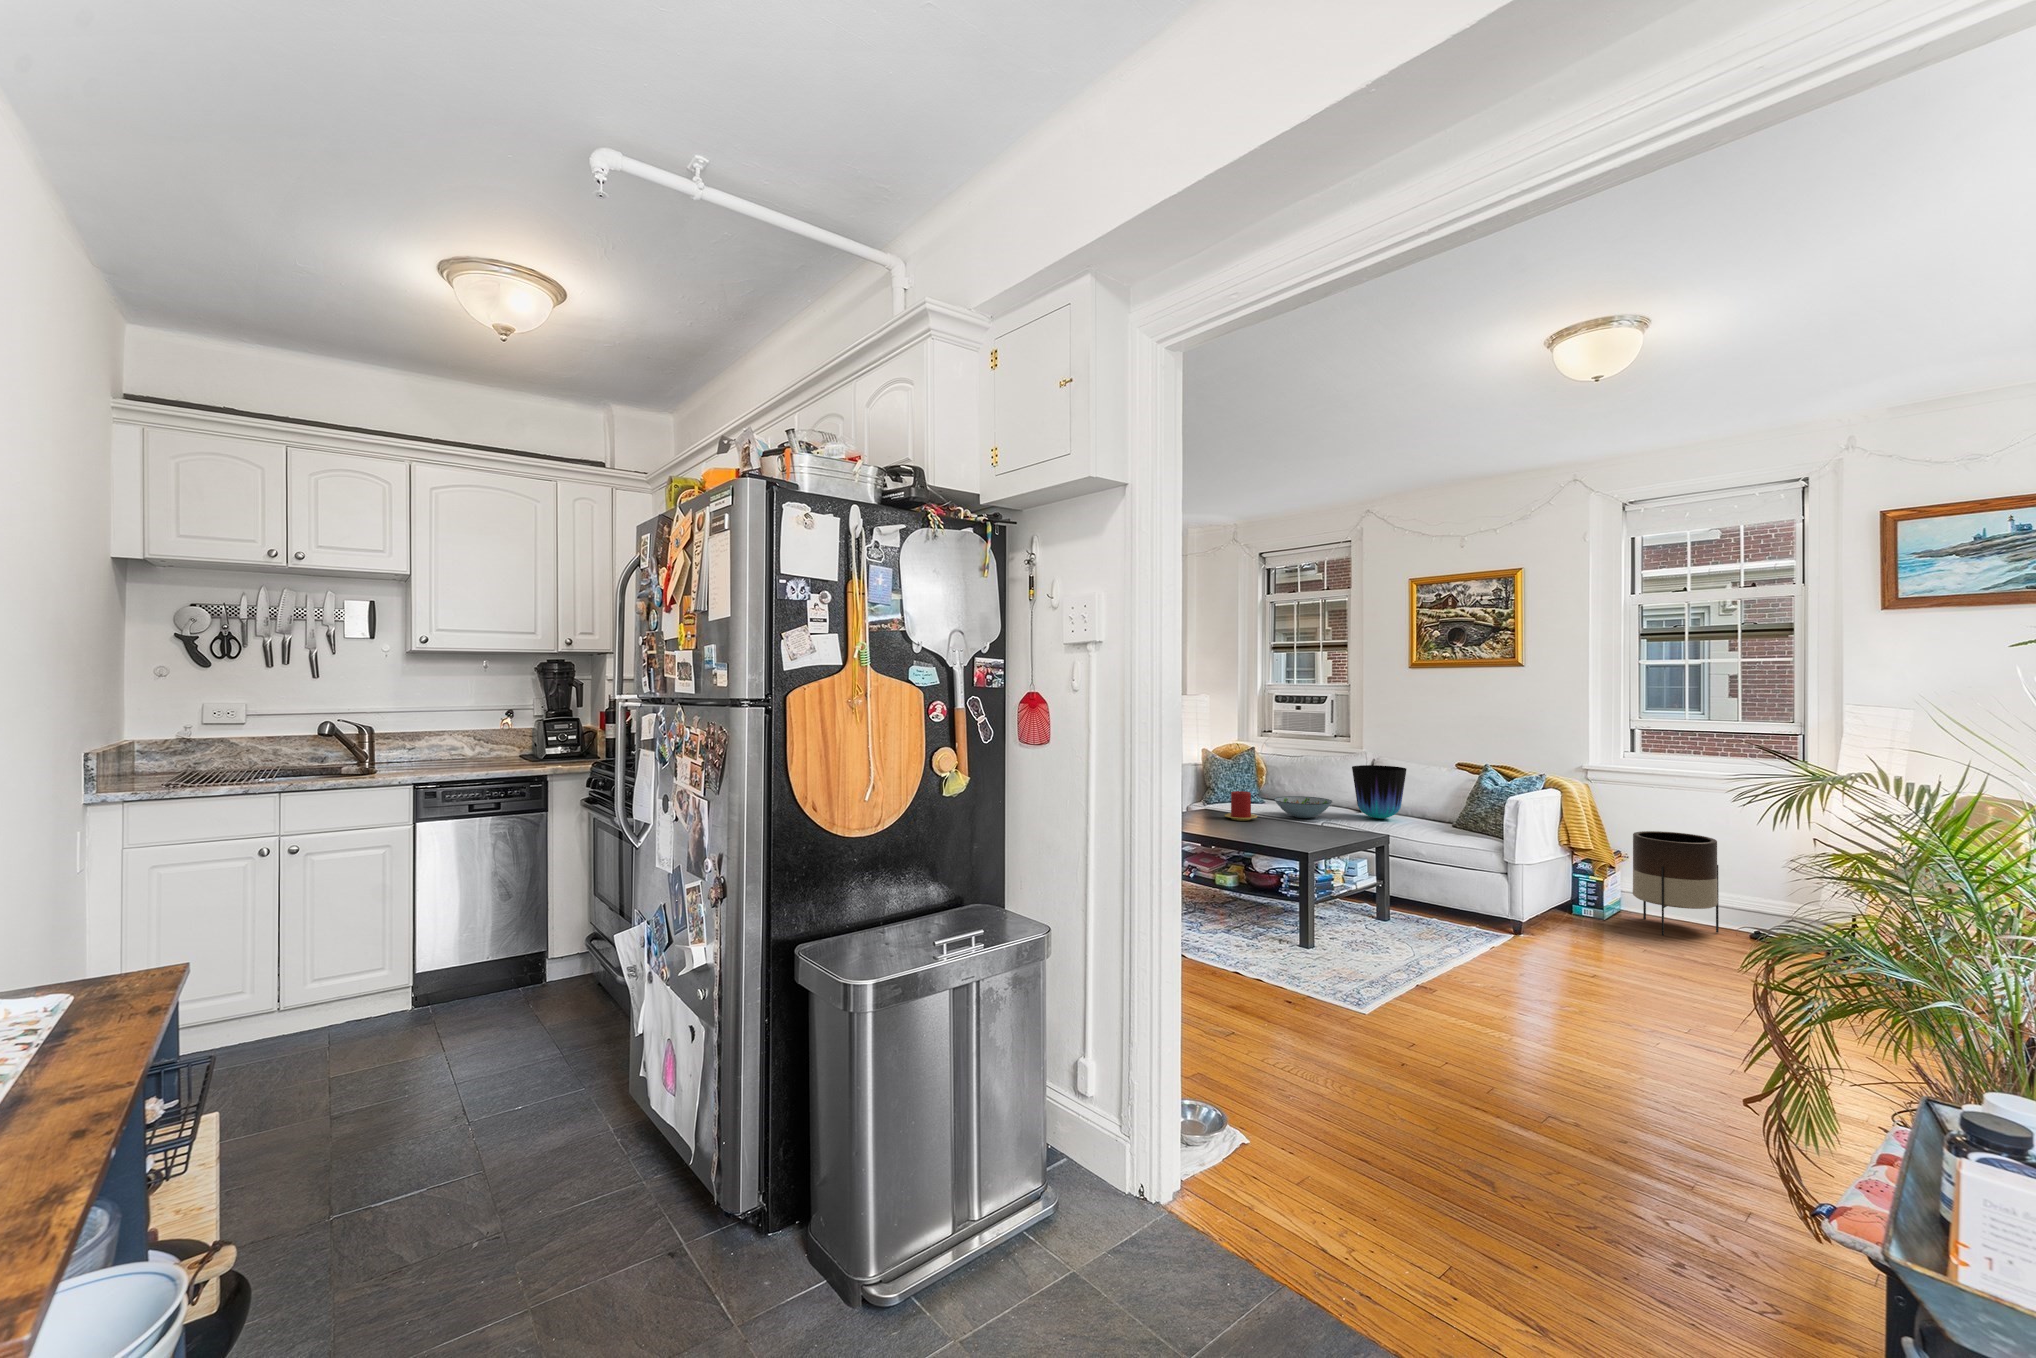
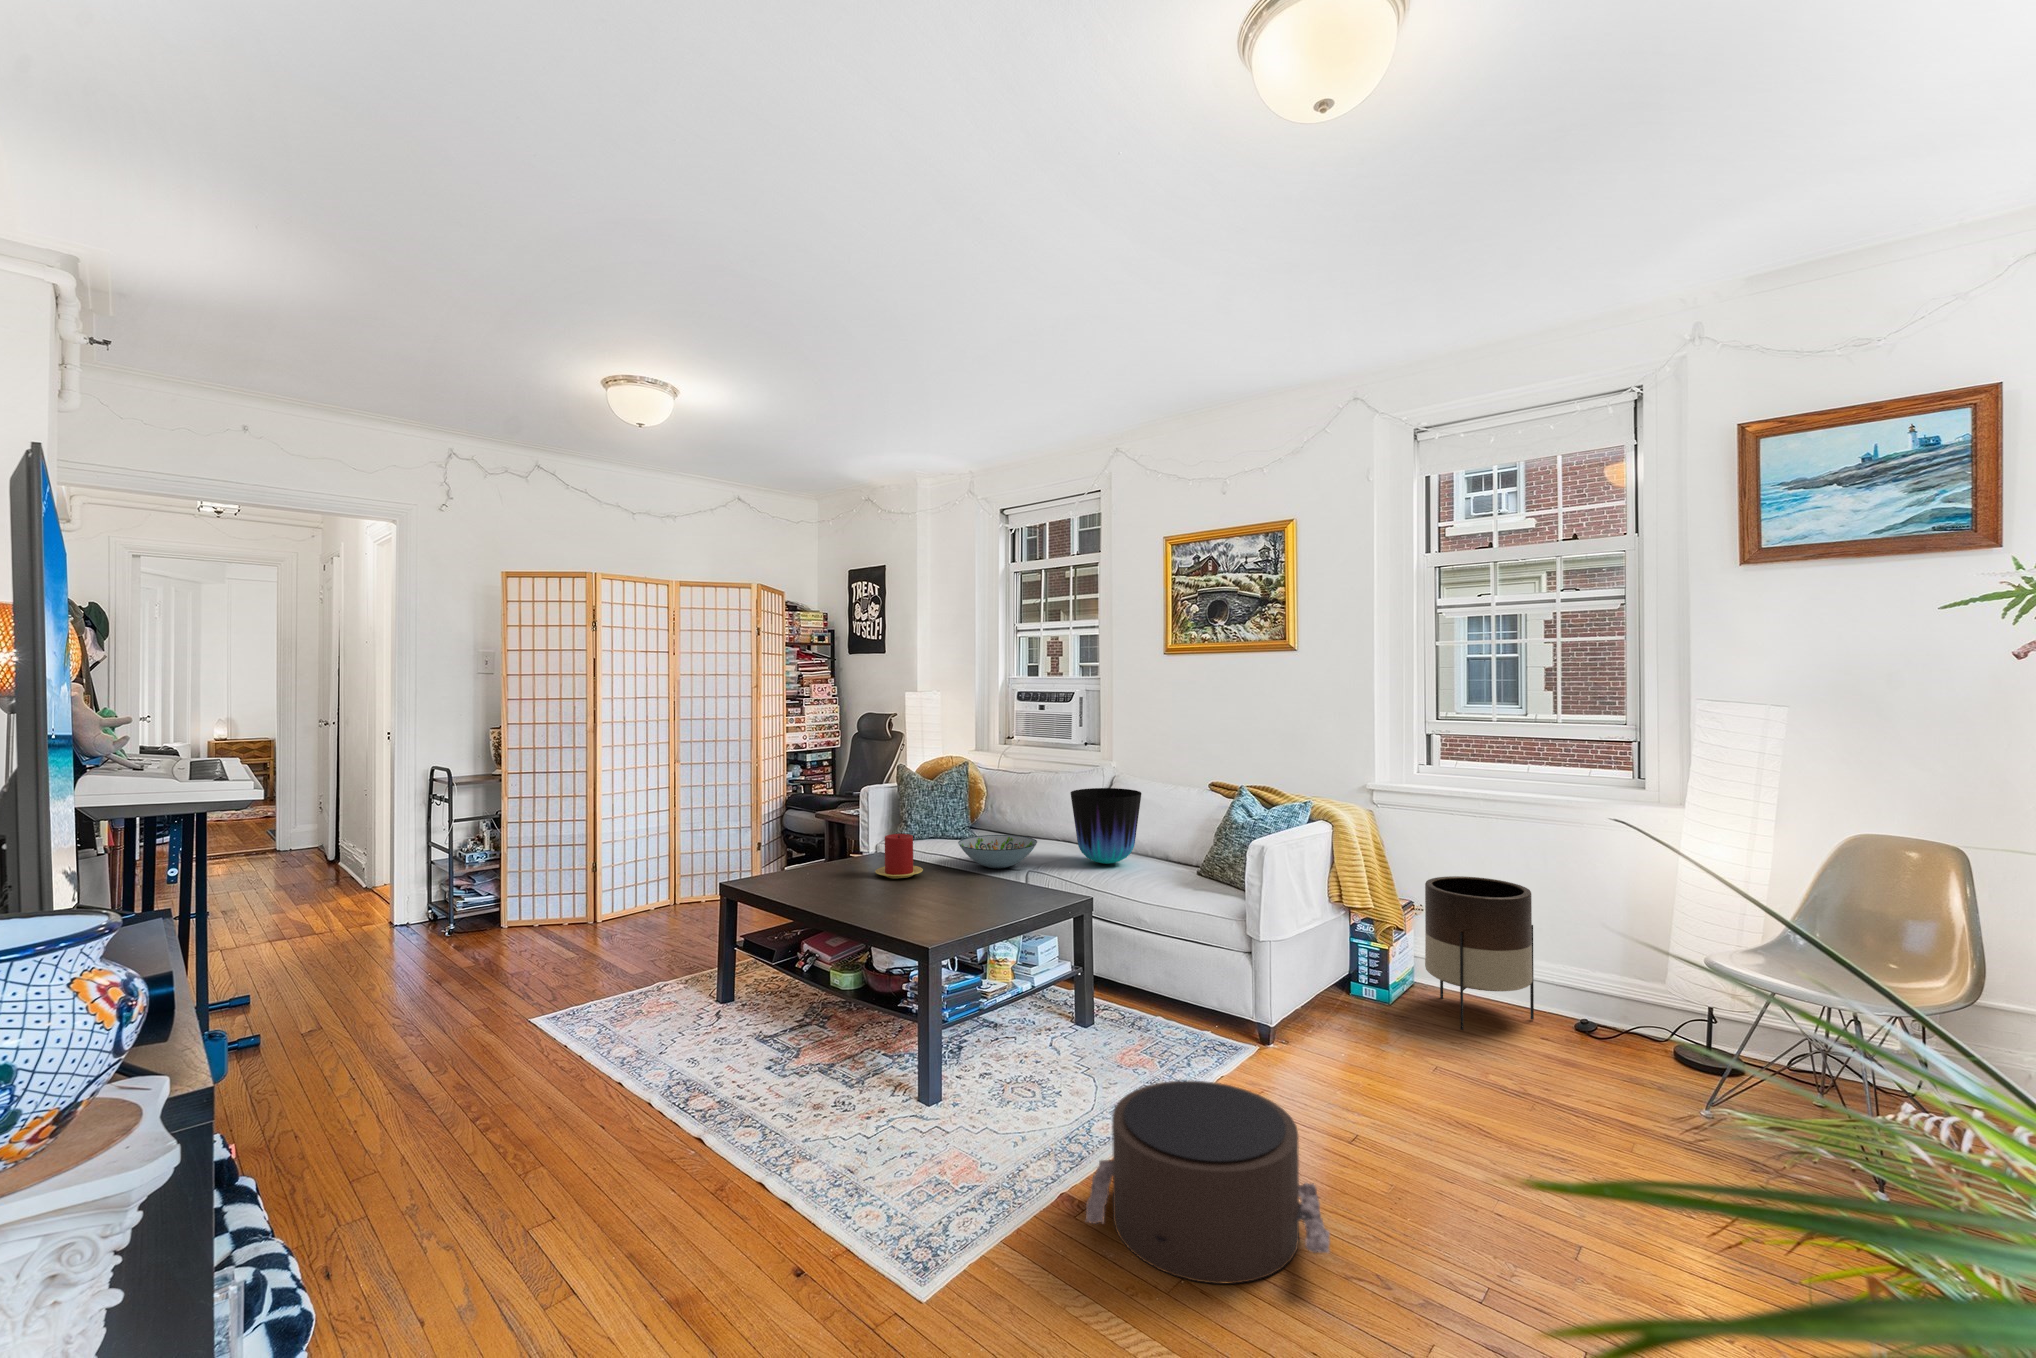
pouf: none [1437,930,1596,1024] -> present [1086,1081,1330,1284]

